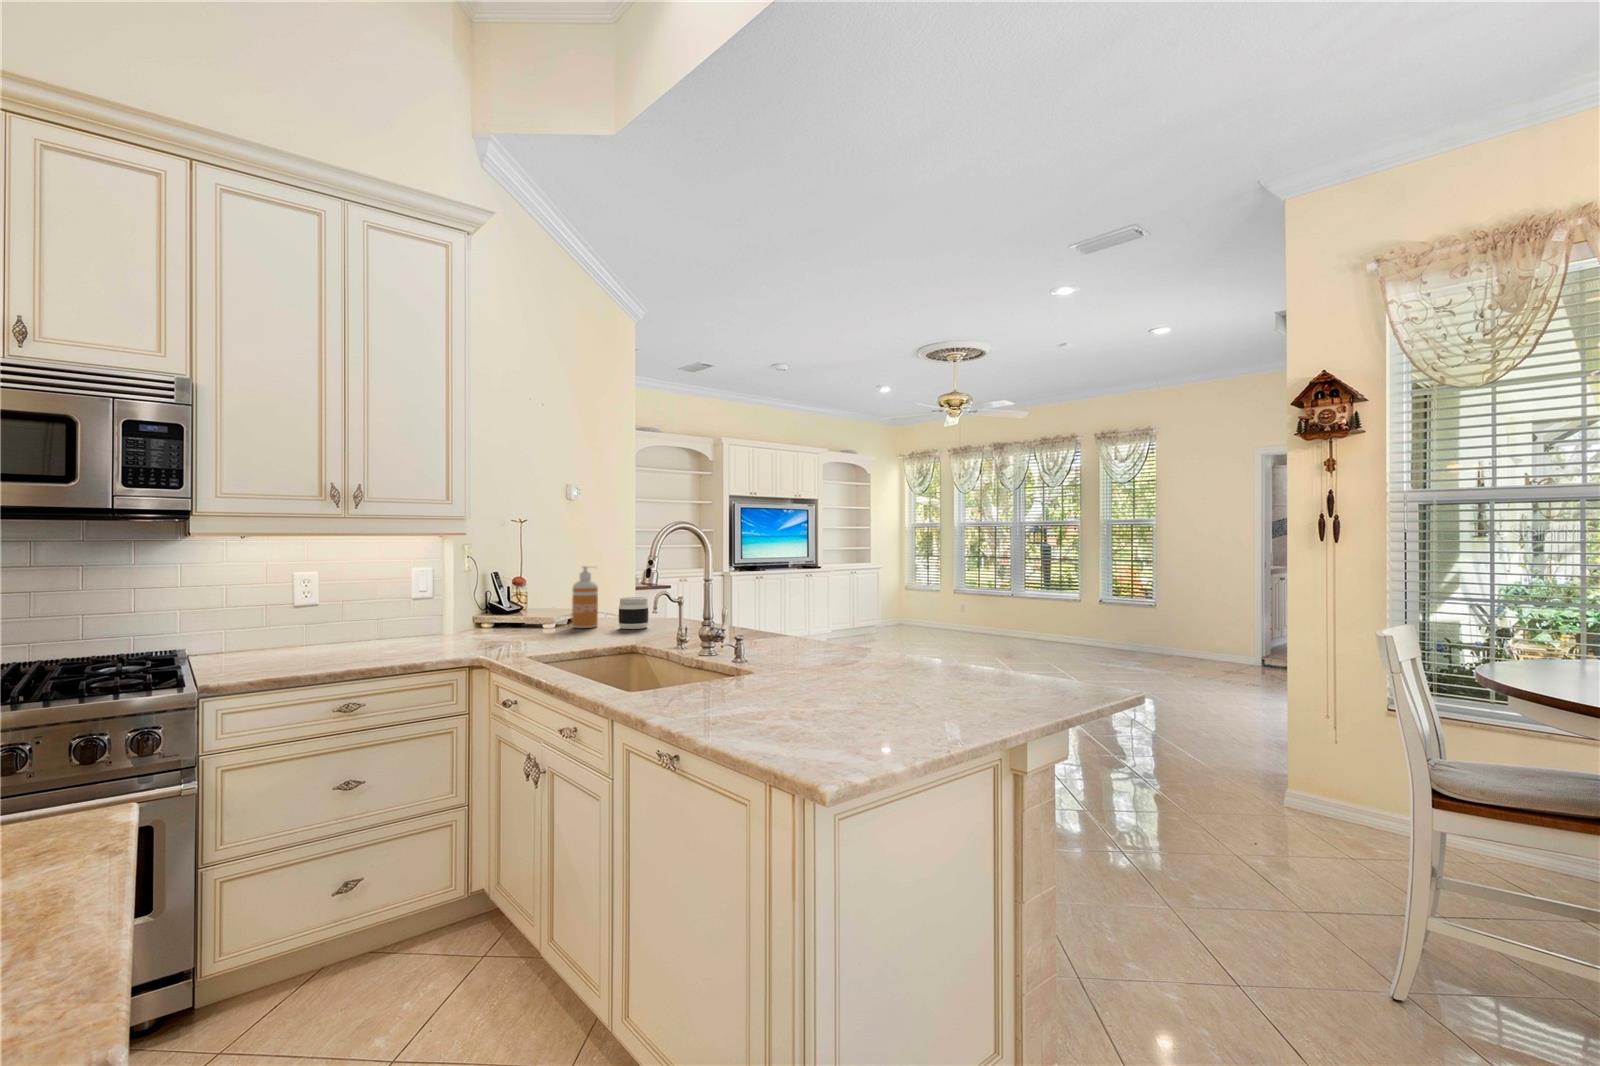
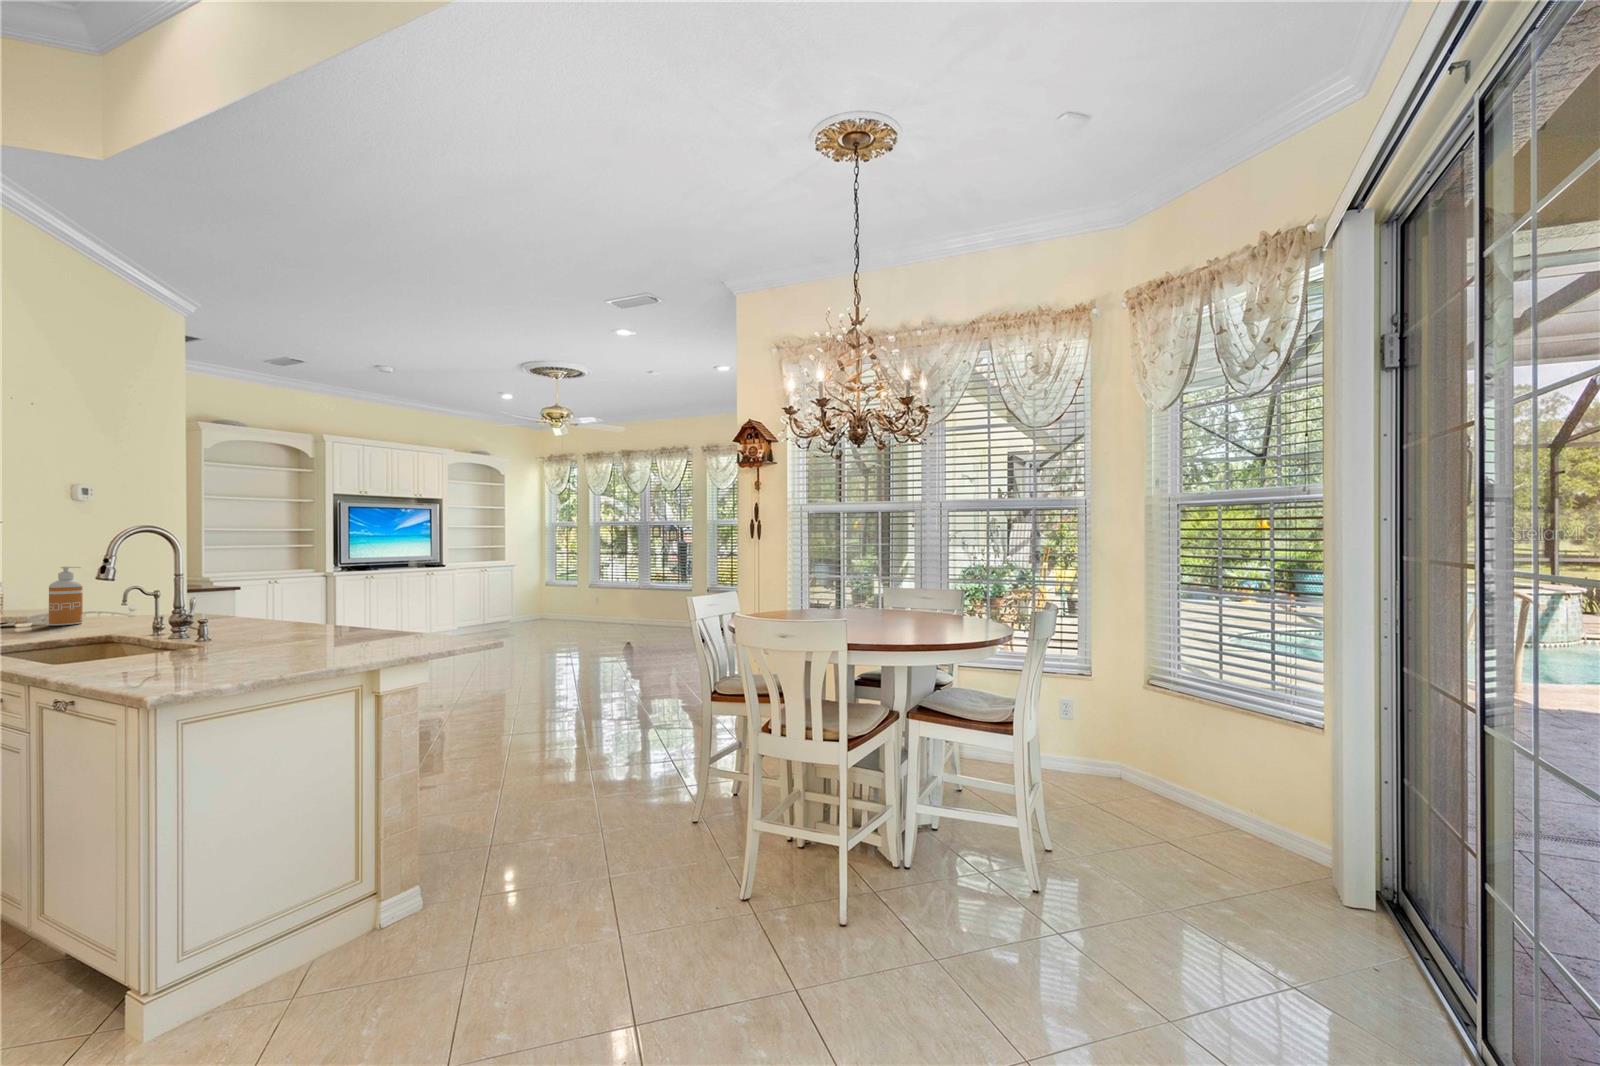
jar: present [619,597,649,629] -> none [105,594,143,624]

